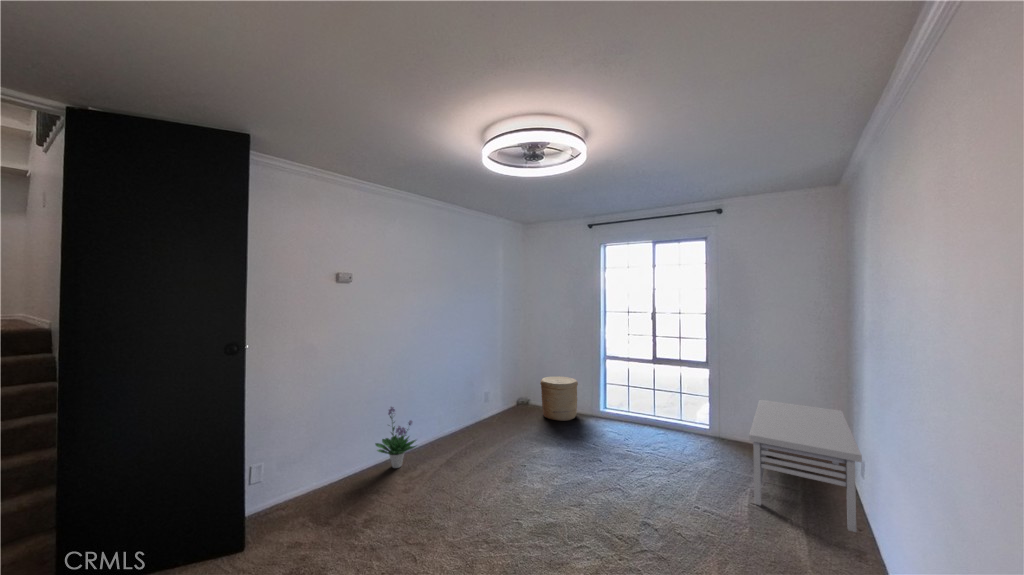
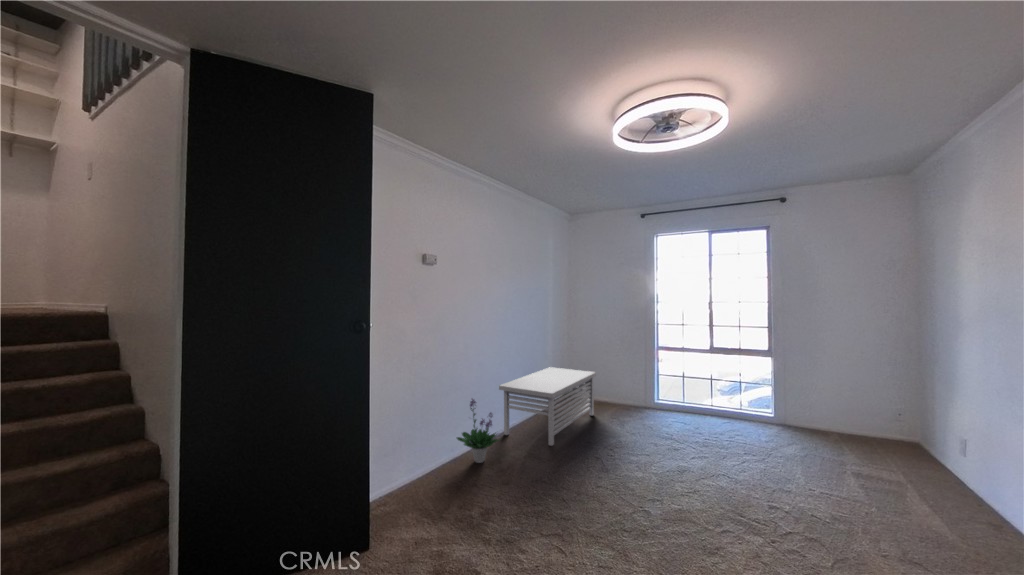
woven basket: present [540,377,578,421] -> none [593,369,632,413]
storage bench: present [749,400,862,532] -> present [499,367,596,446]

